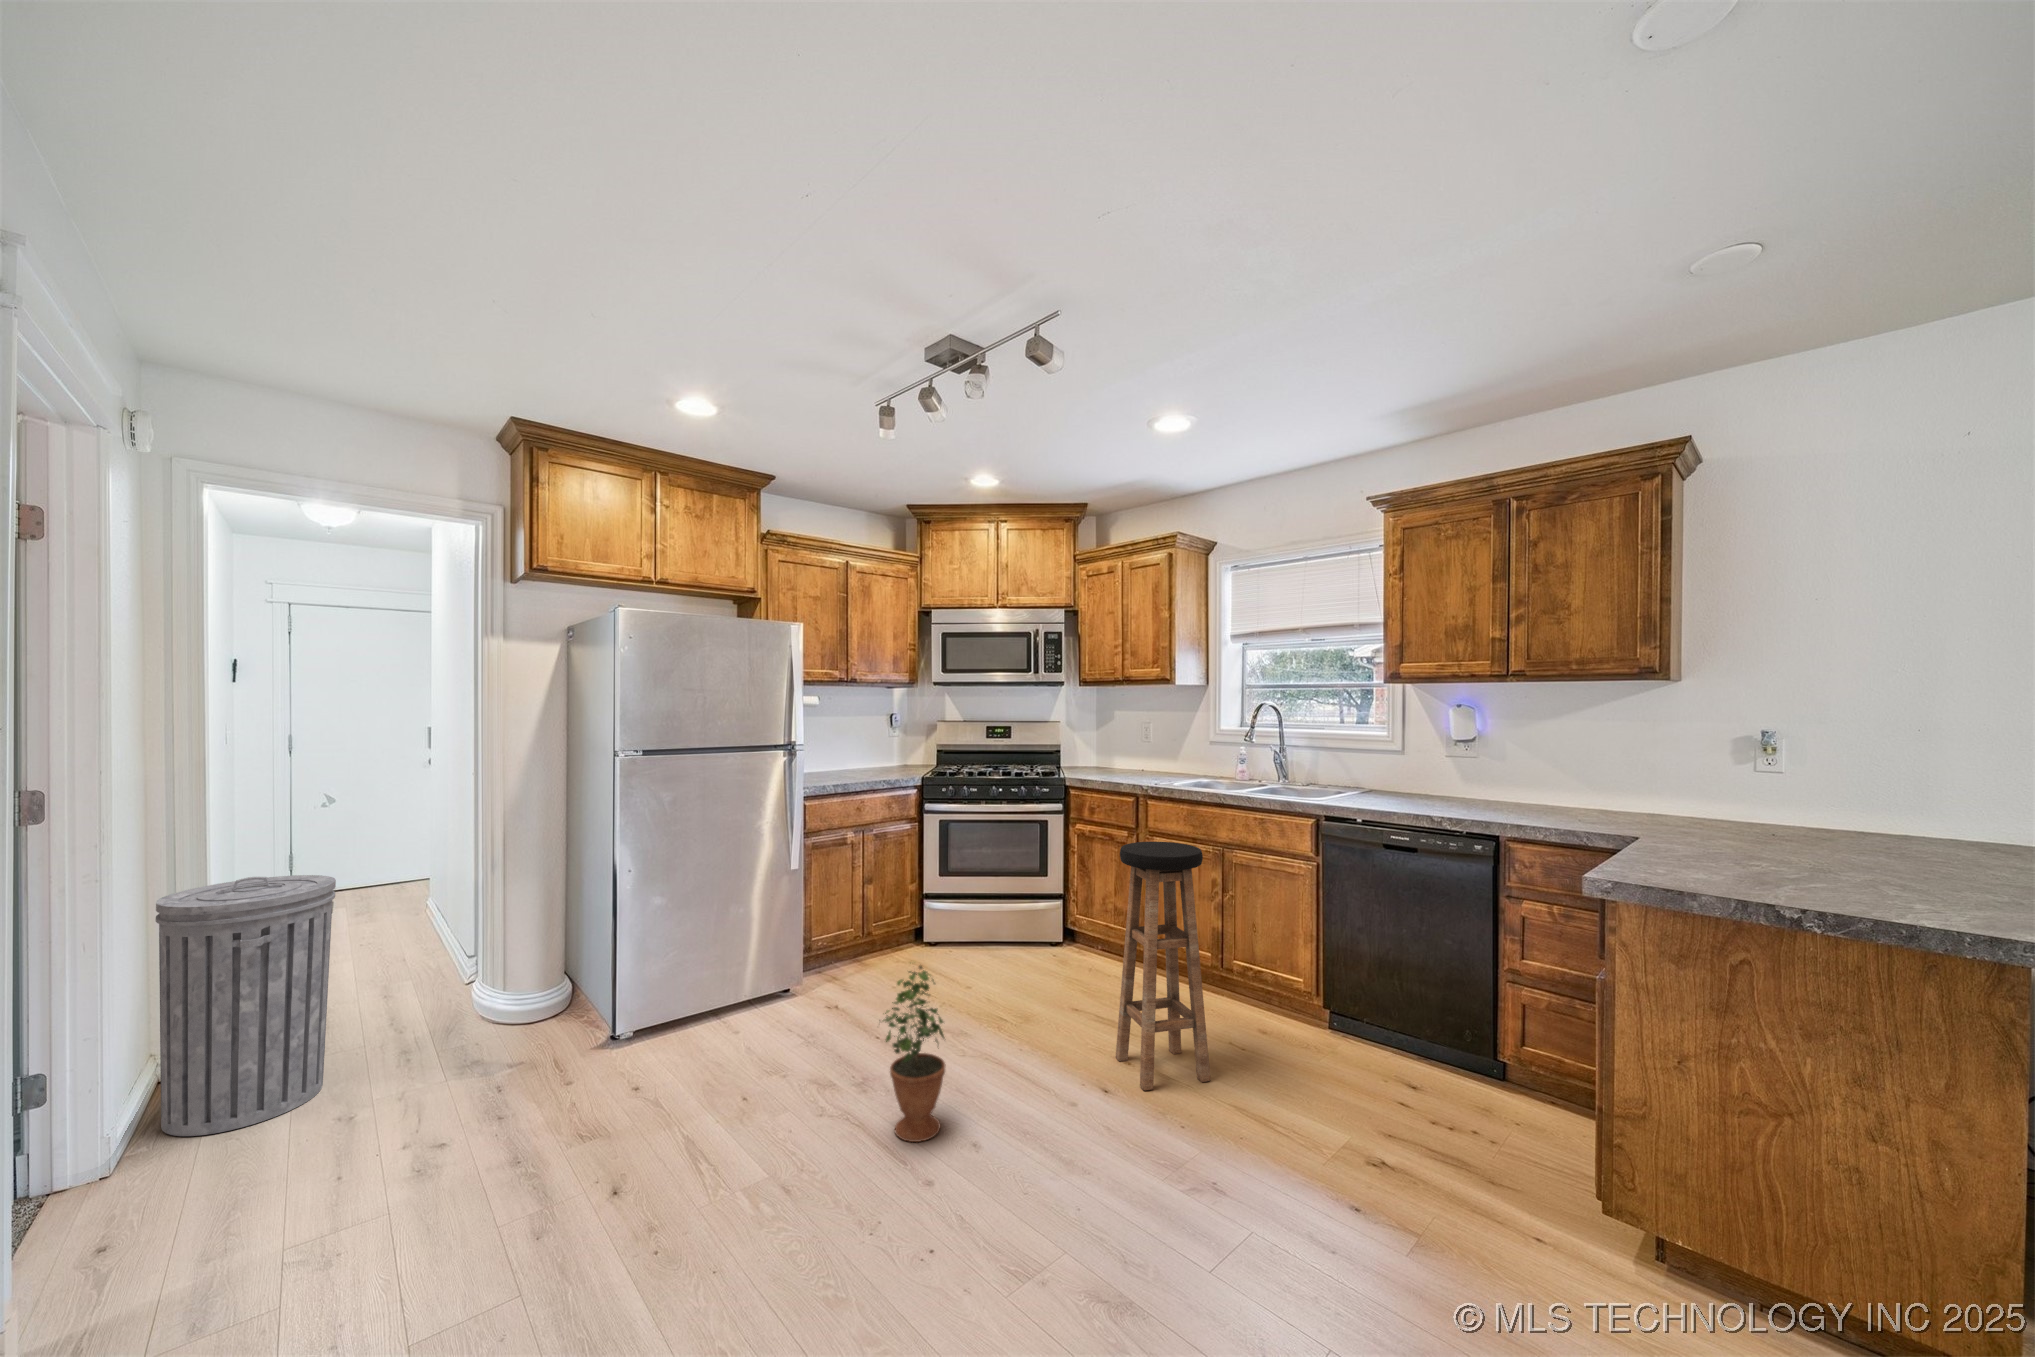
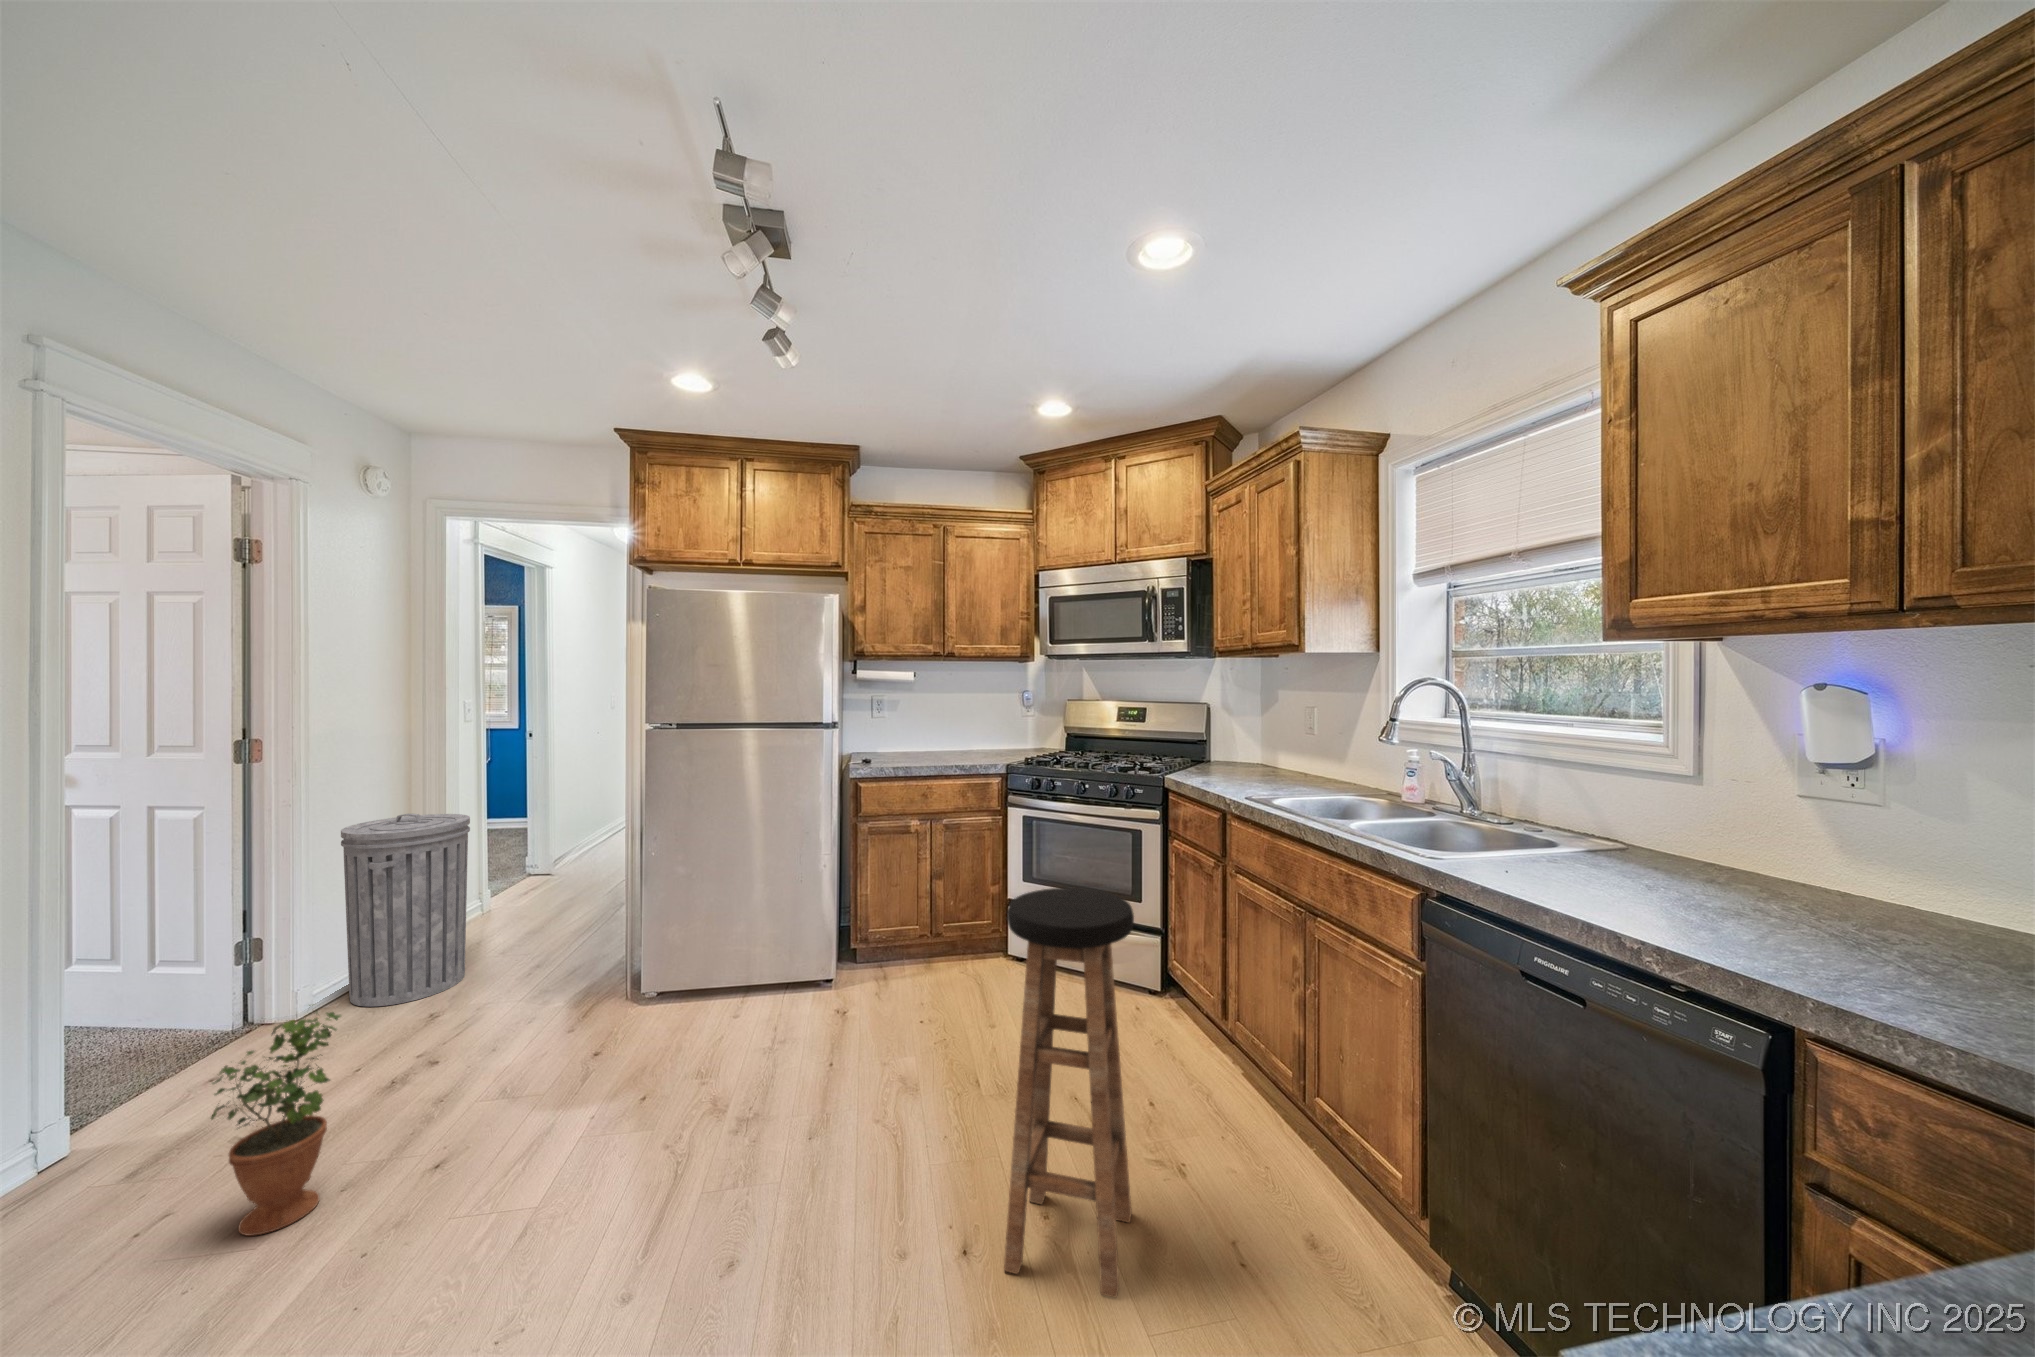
potted plant: present [883,966,946,1142] -> present [211,1005,341,1236]

